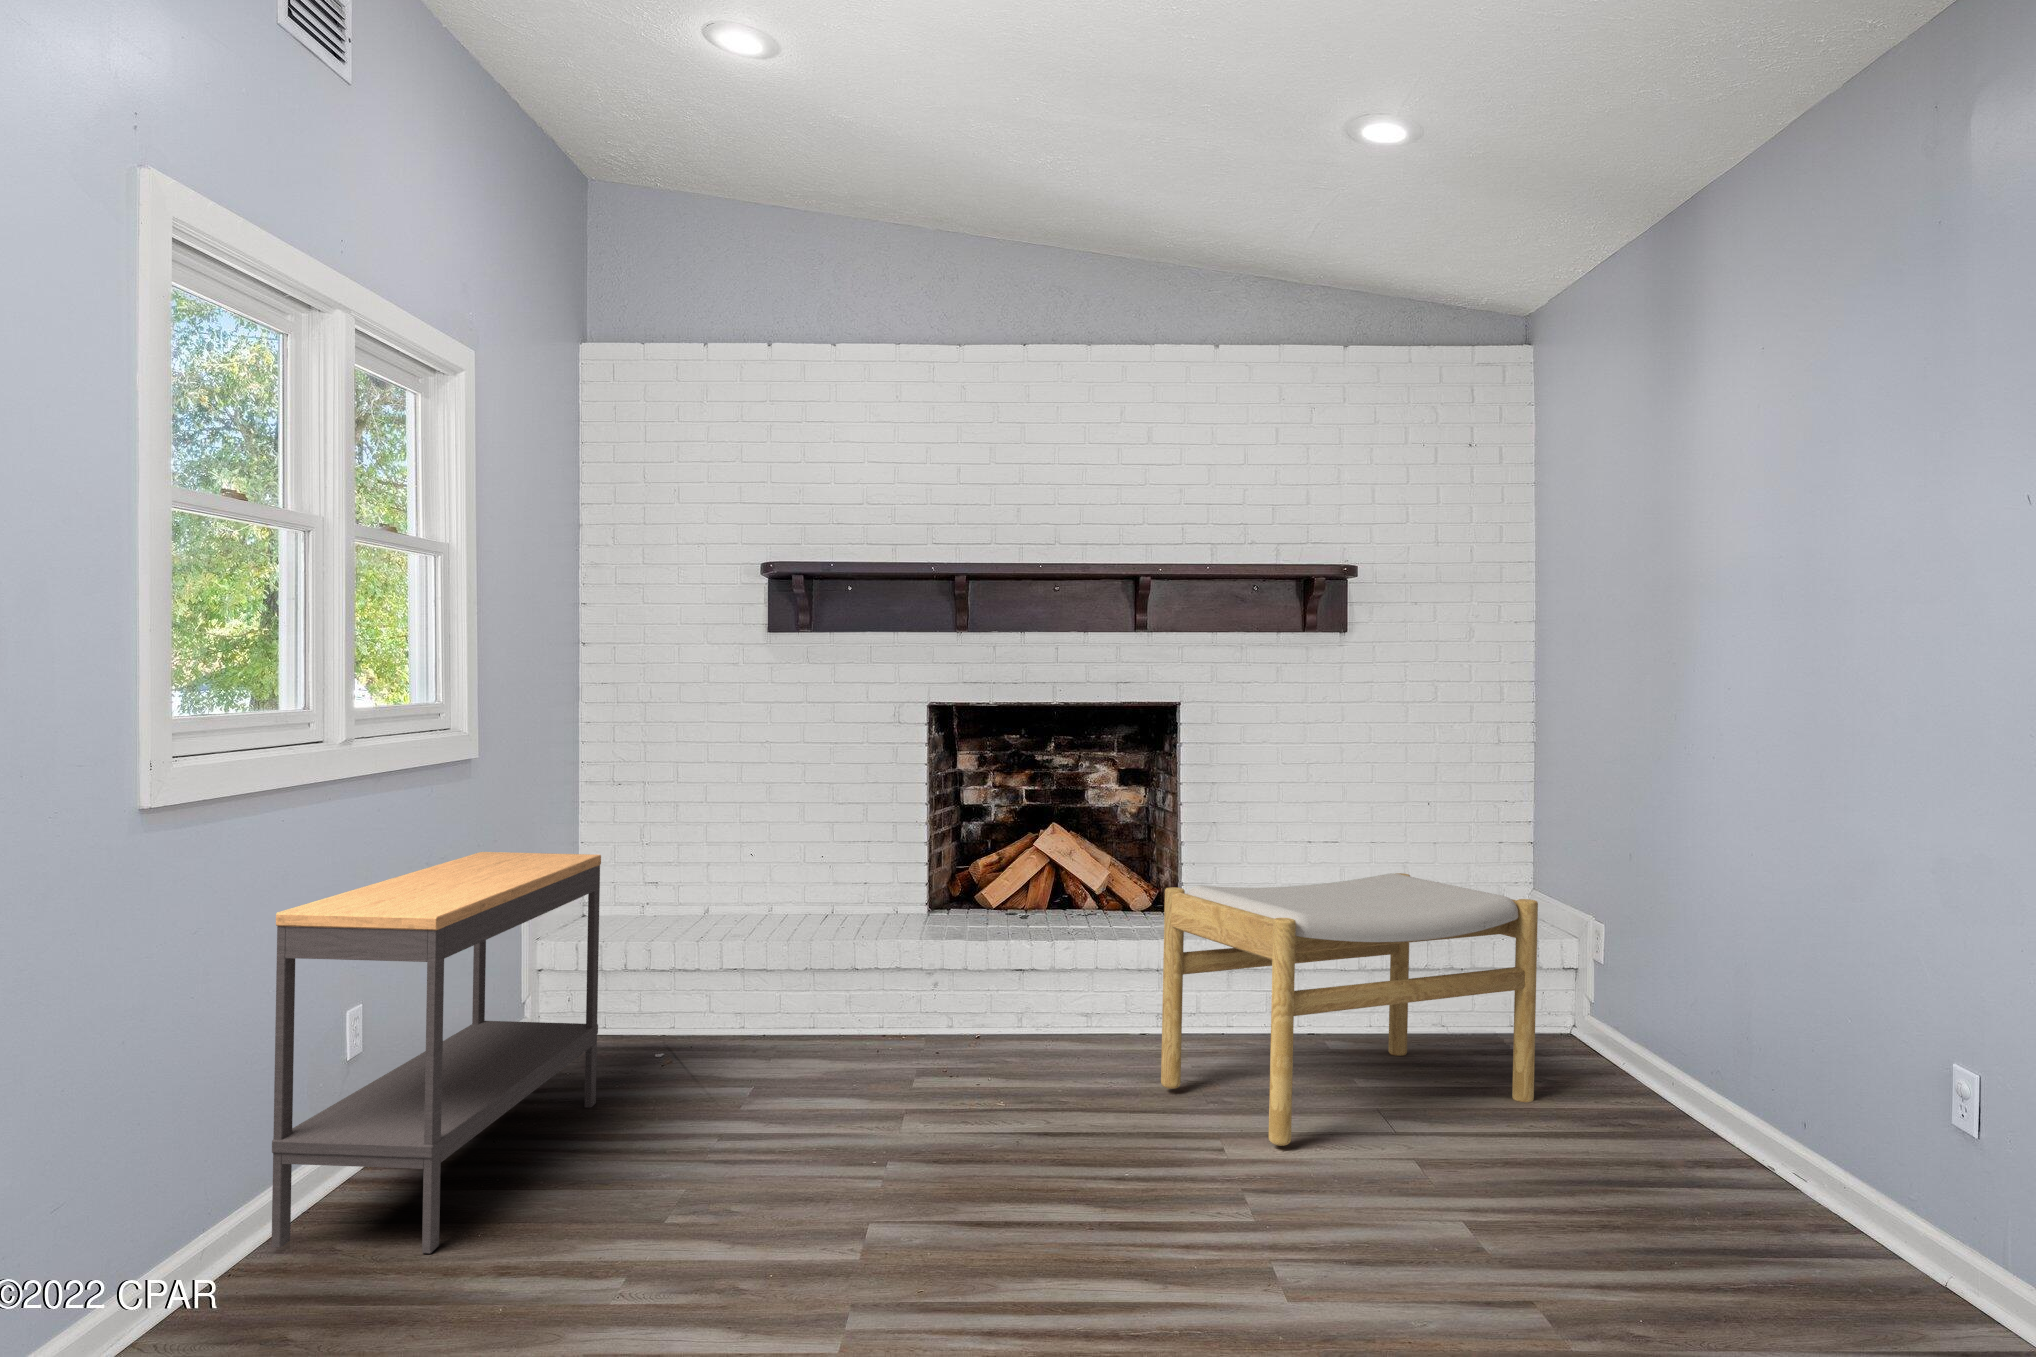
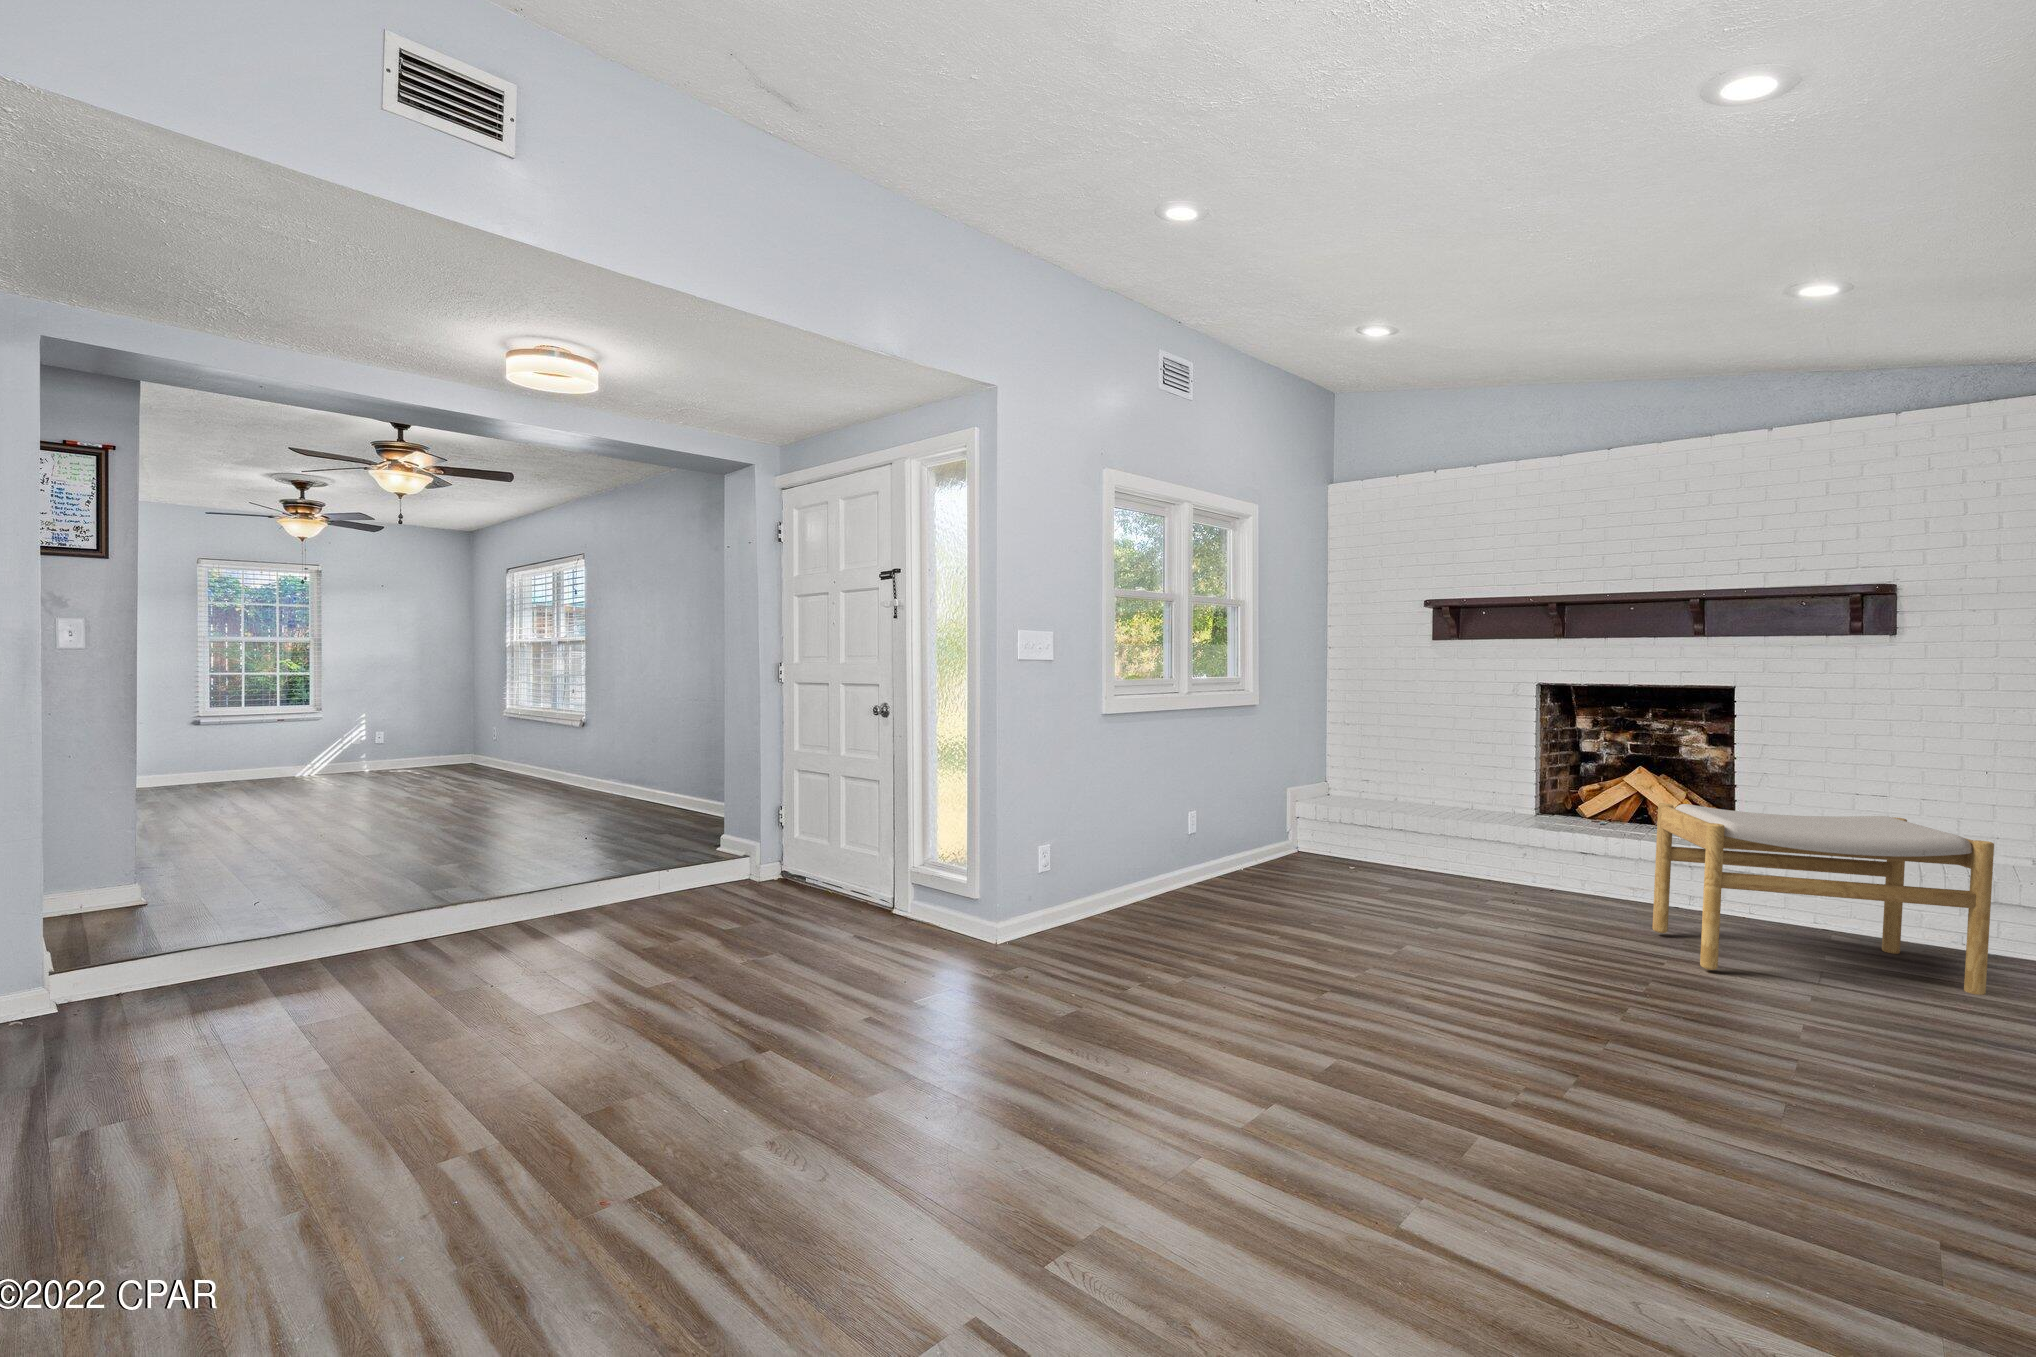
console table: present [272,852,601,1253] -> none [1147,748,1311,914]

